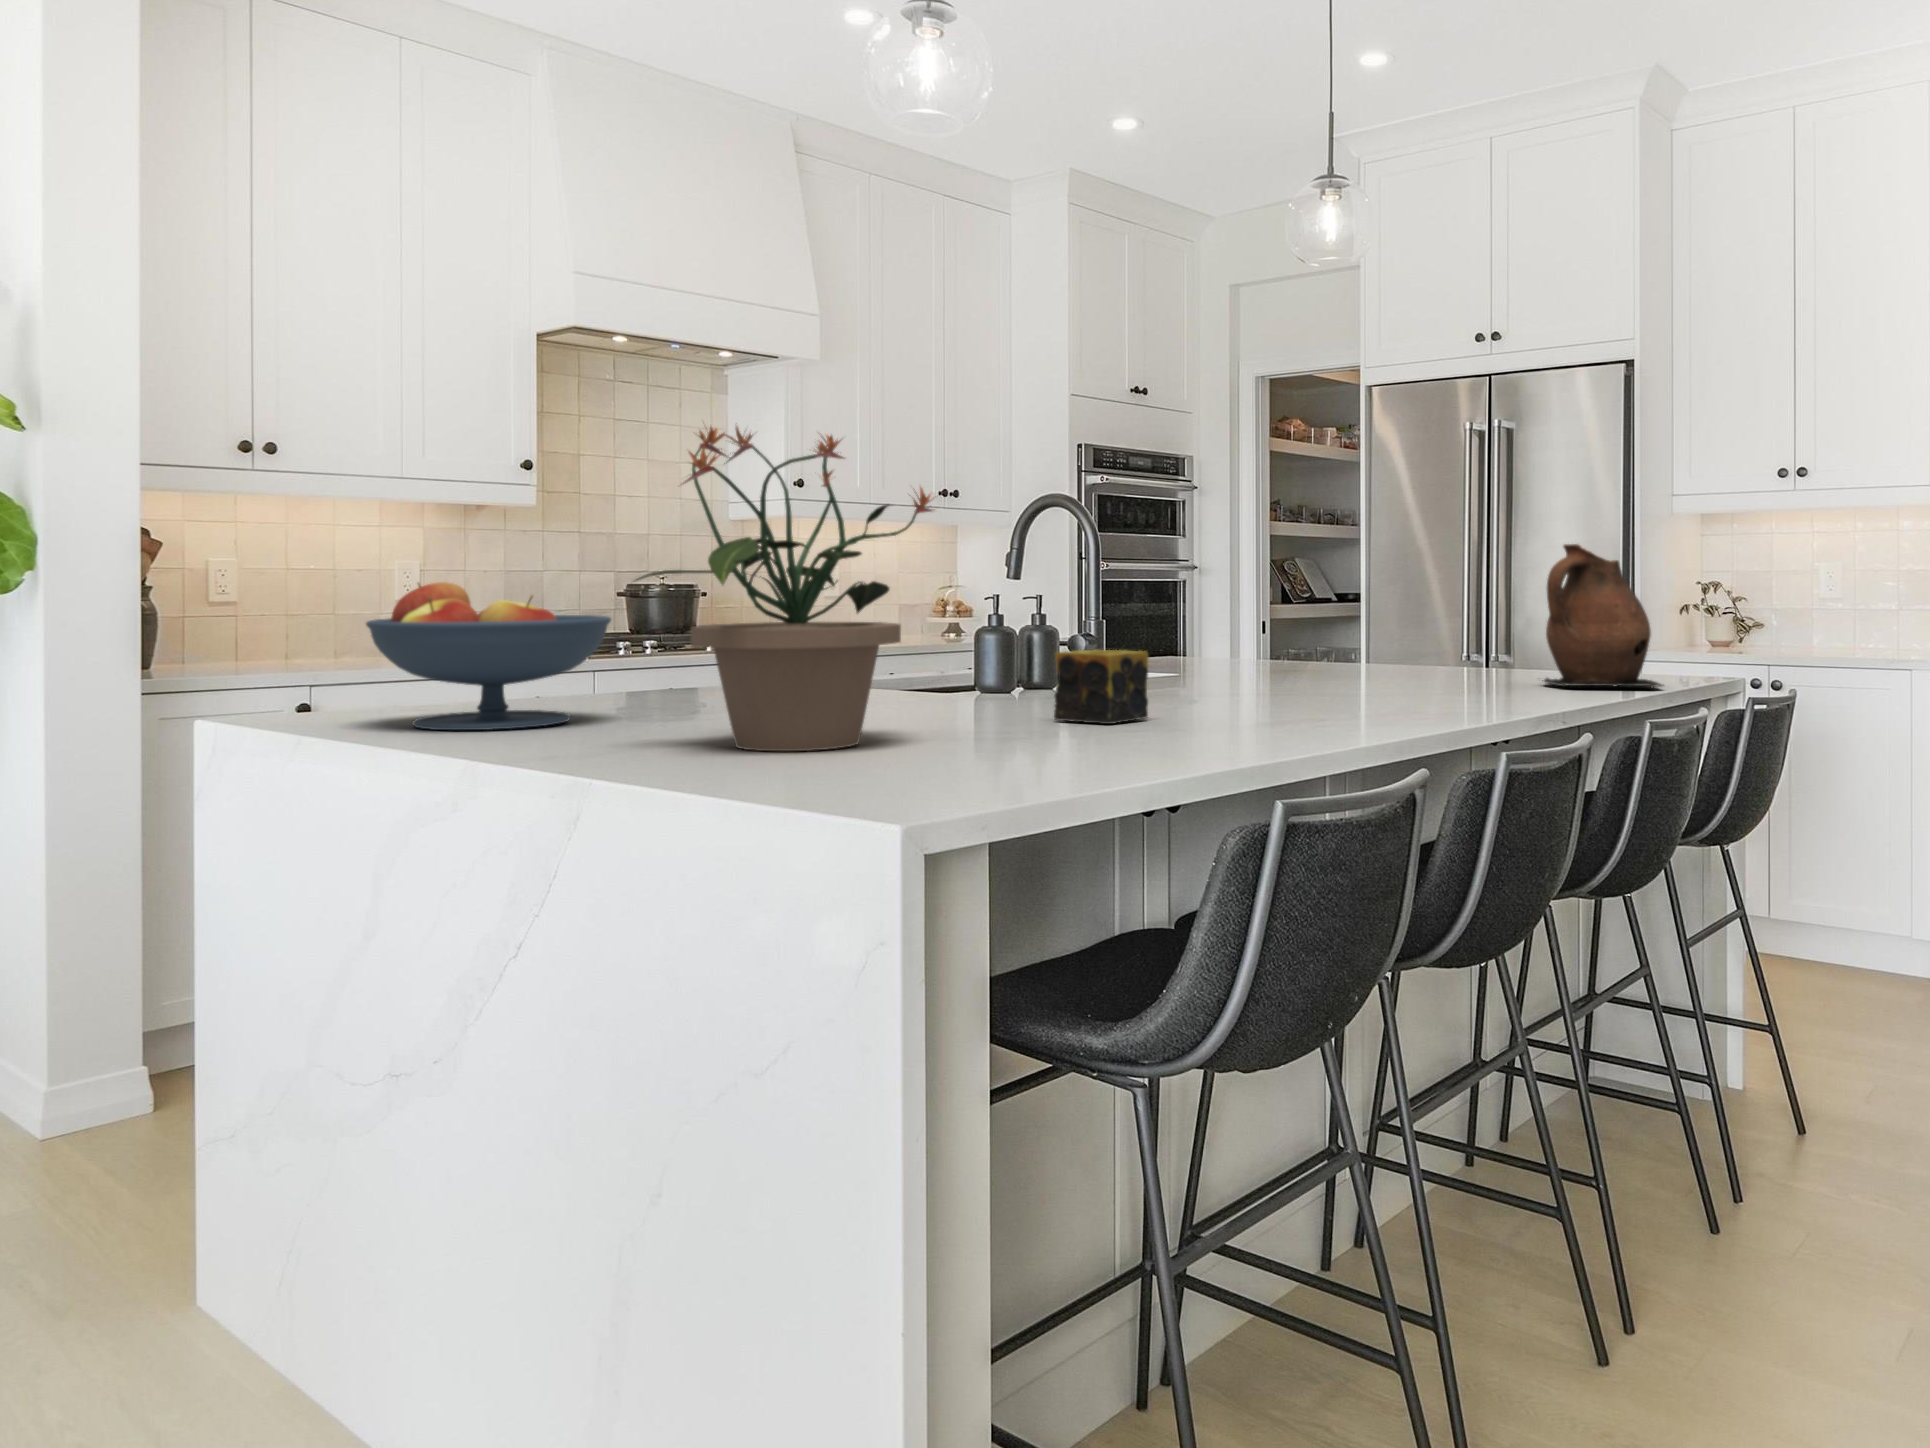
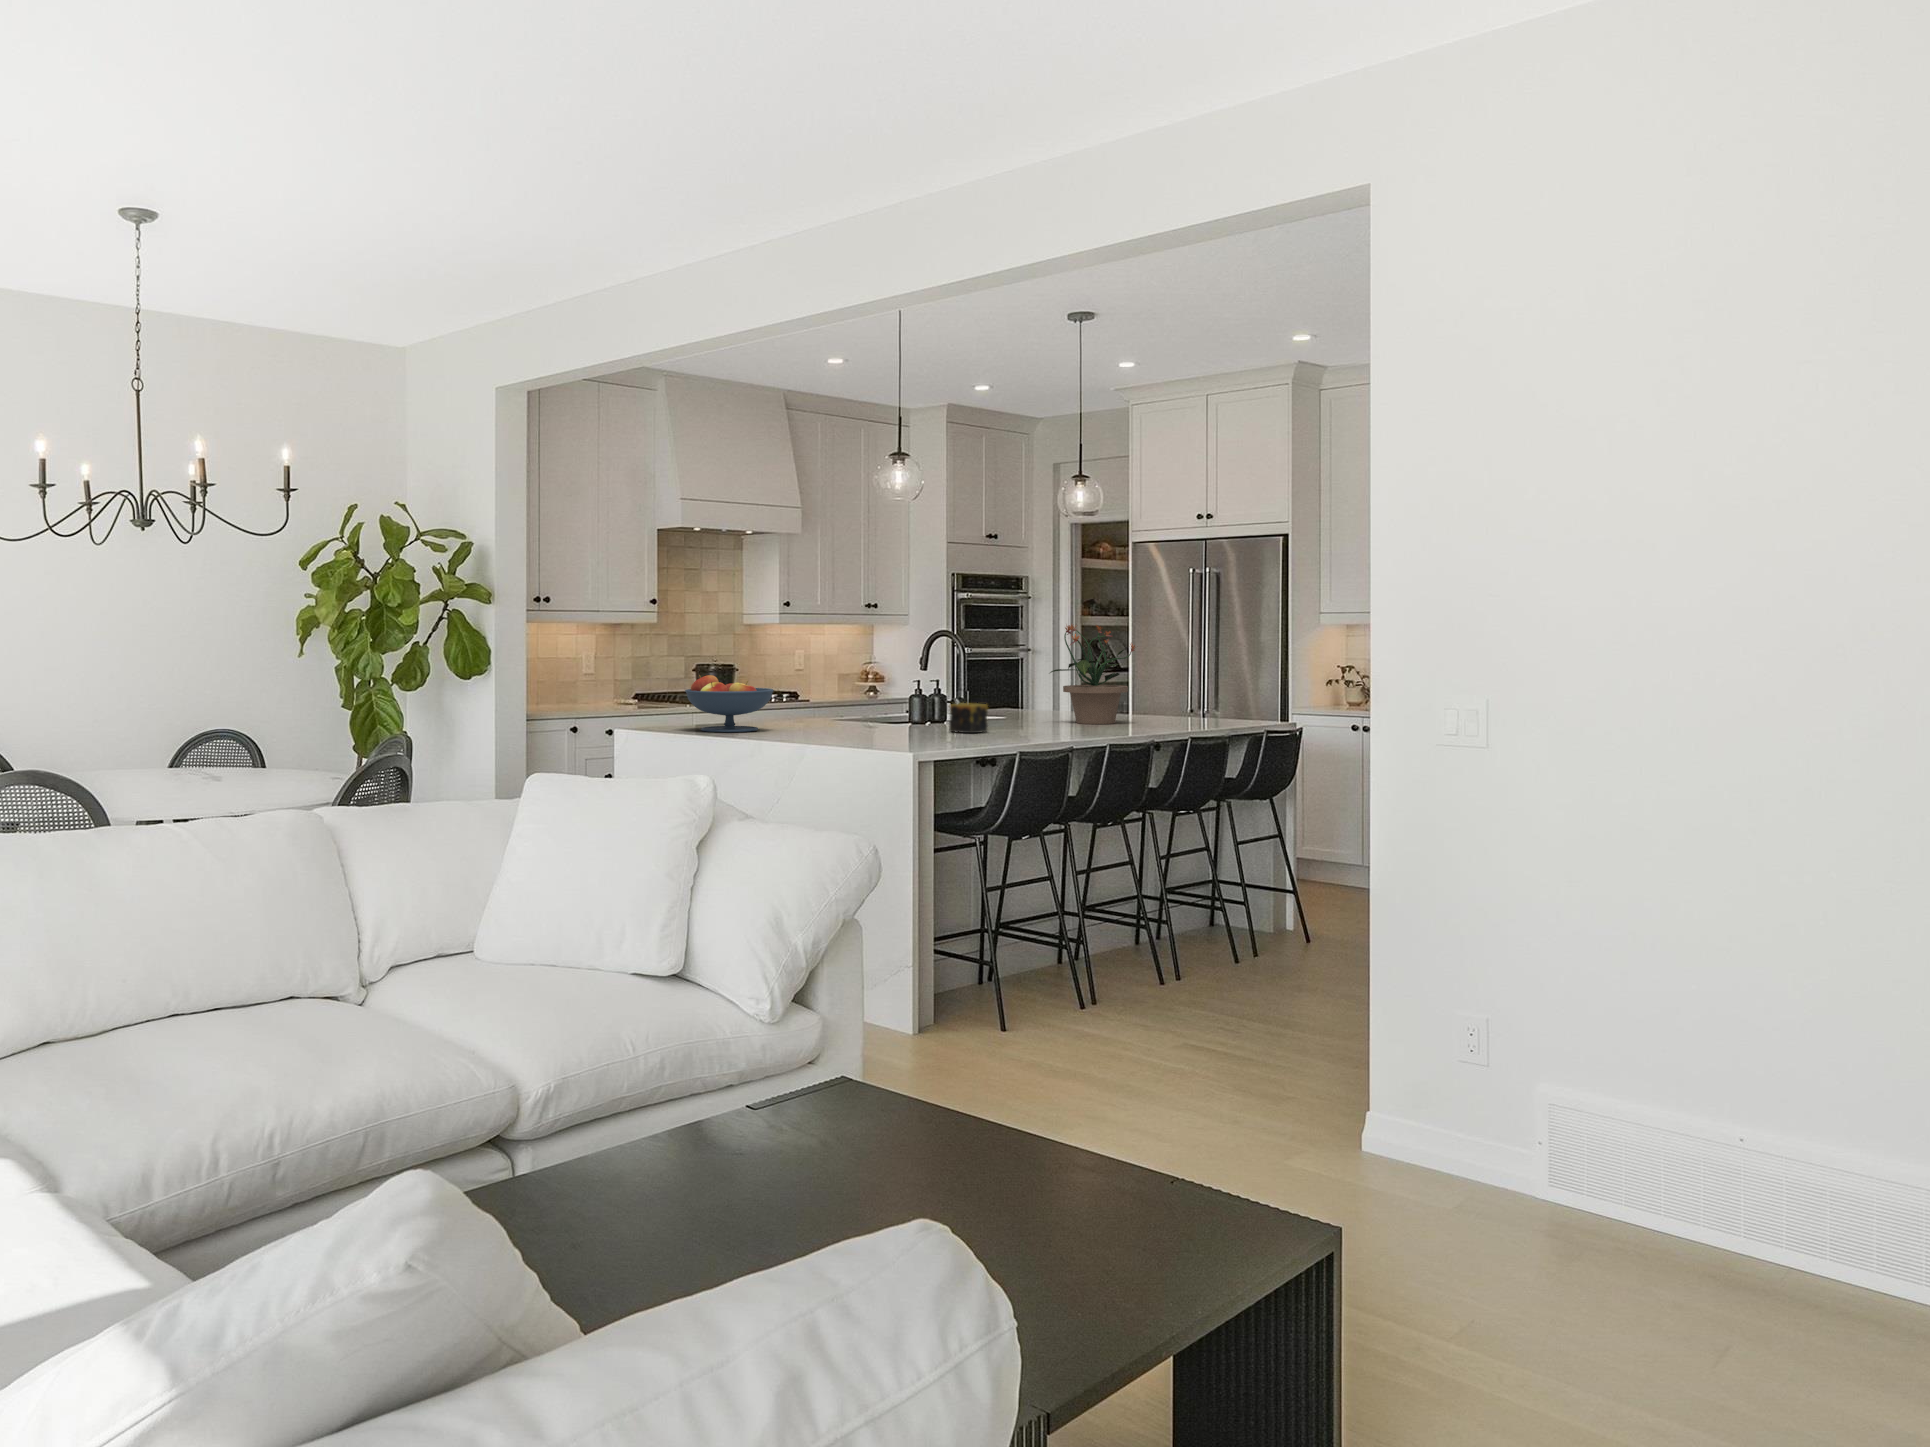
potted plant: present [636,427,933,751] -> present [1050,624,1135,724]
ceramic pitcher: present [1542,544,1662,688] -> none [1186,653,1245,725]

